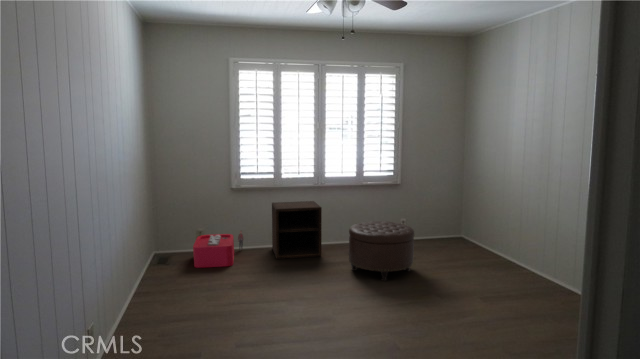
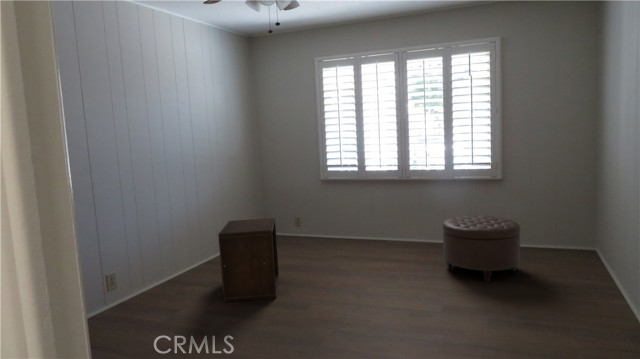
nightstand: present [272,201,322,259] -> present [218,218,279,302]
storage bin: present [193,231,244,268] -> none [279,228,328,266]

